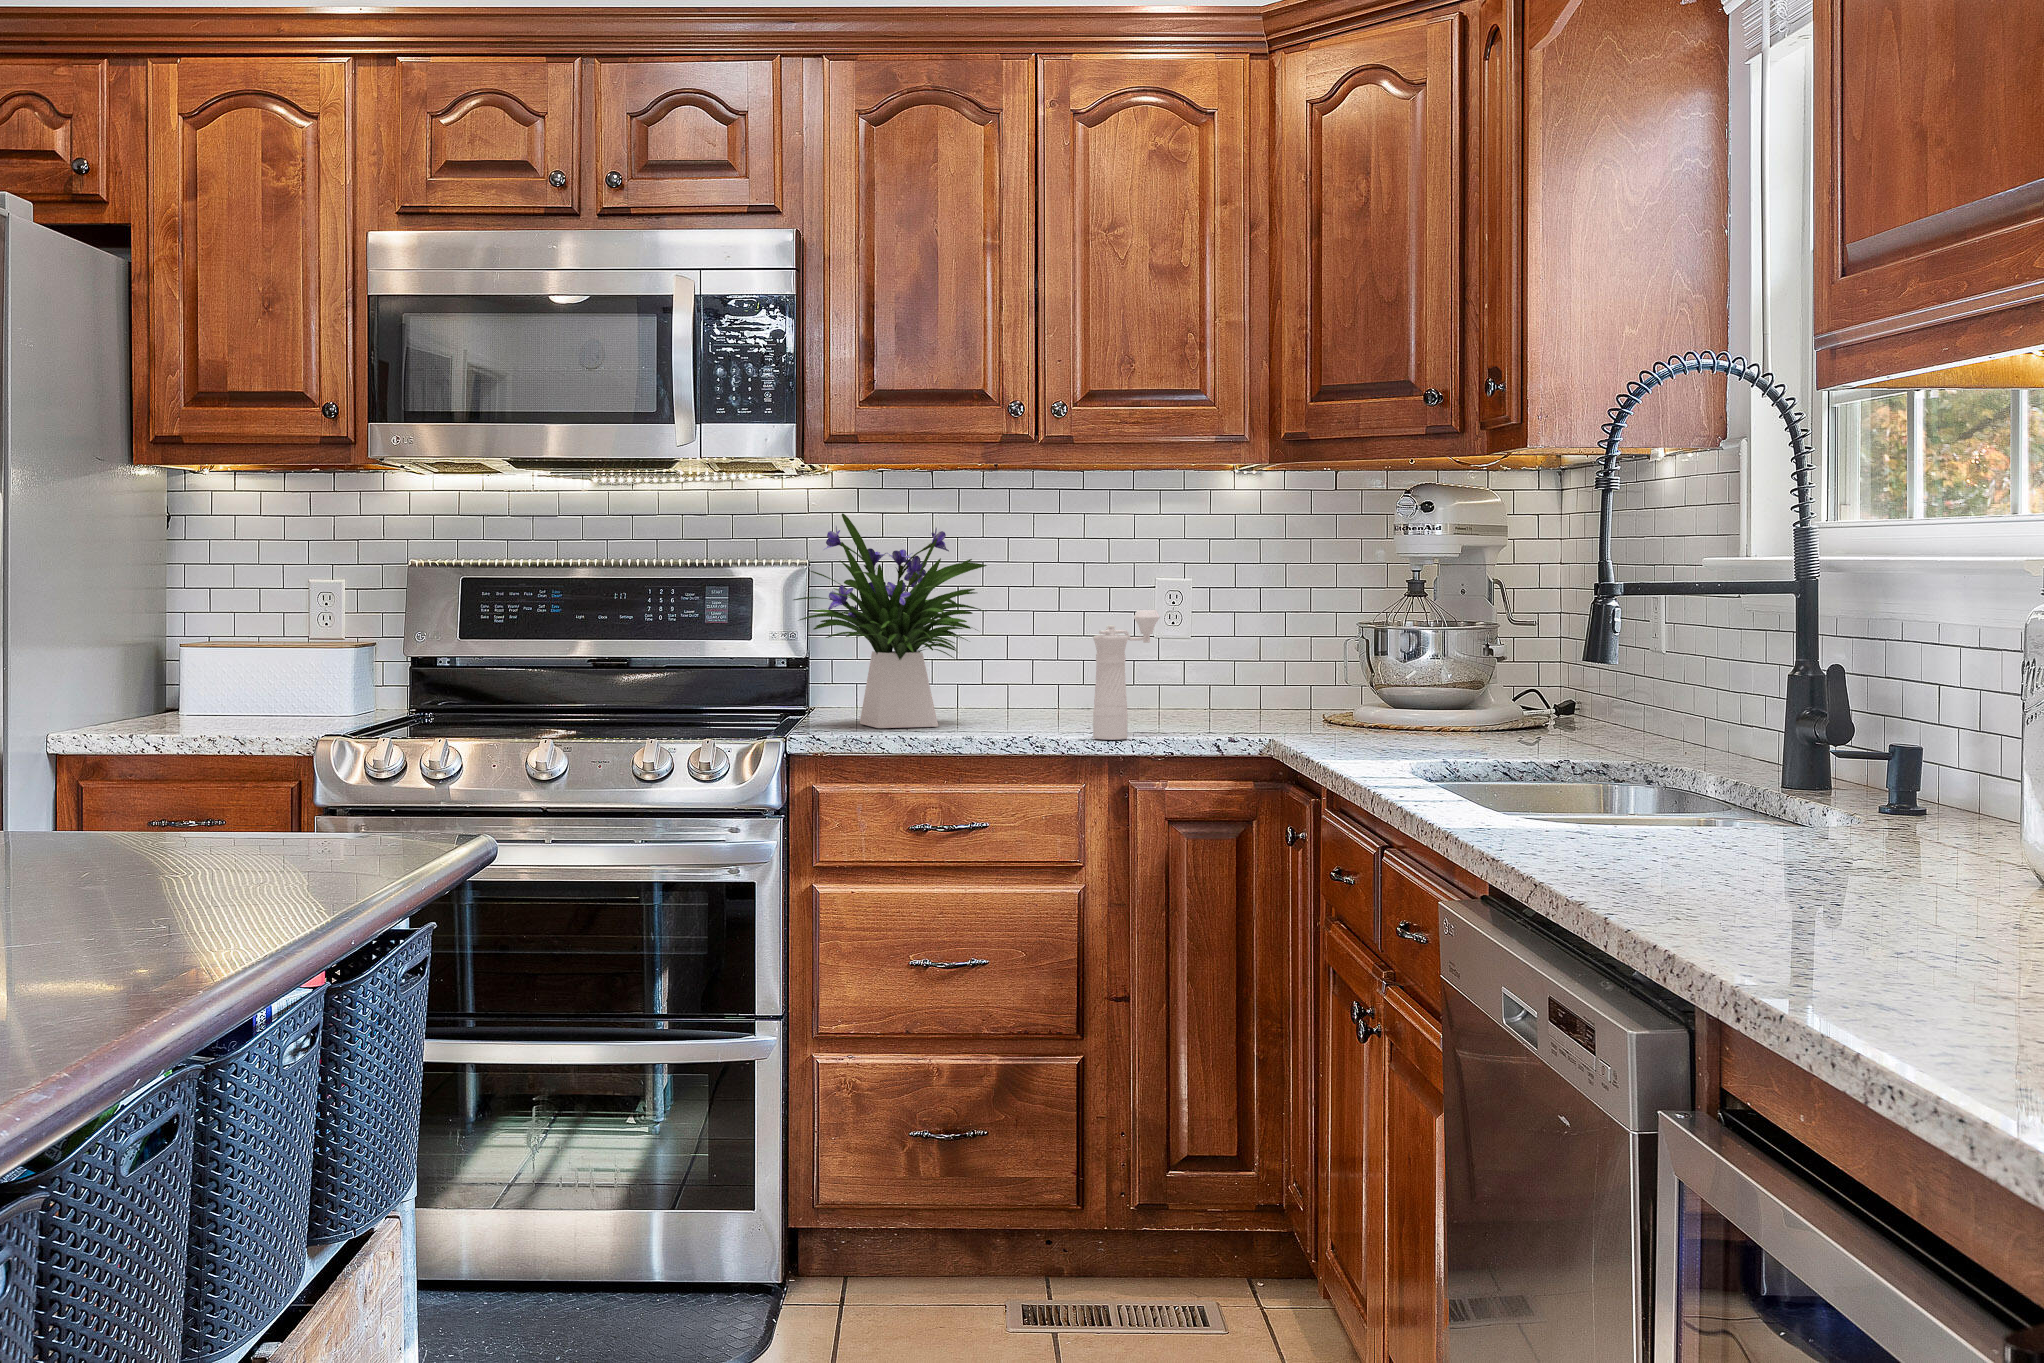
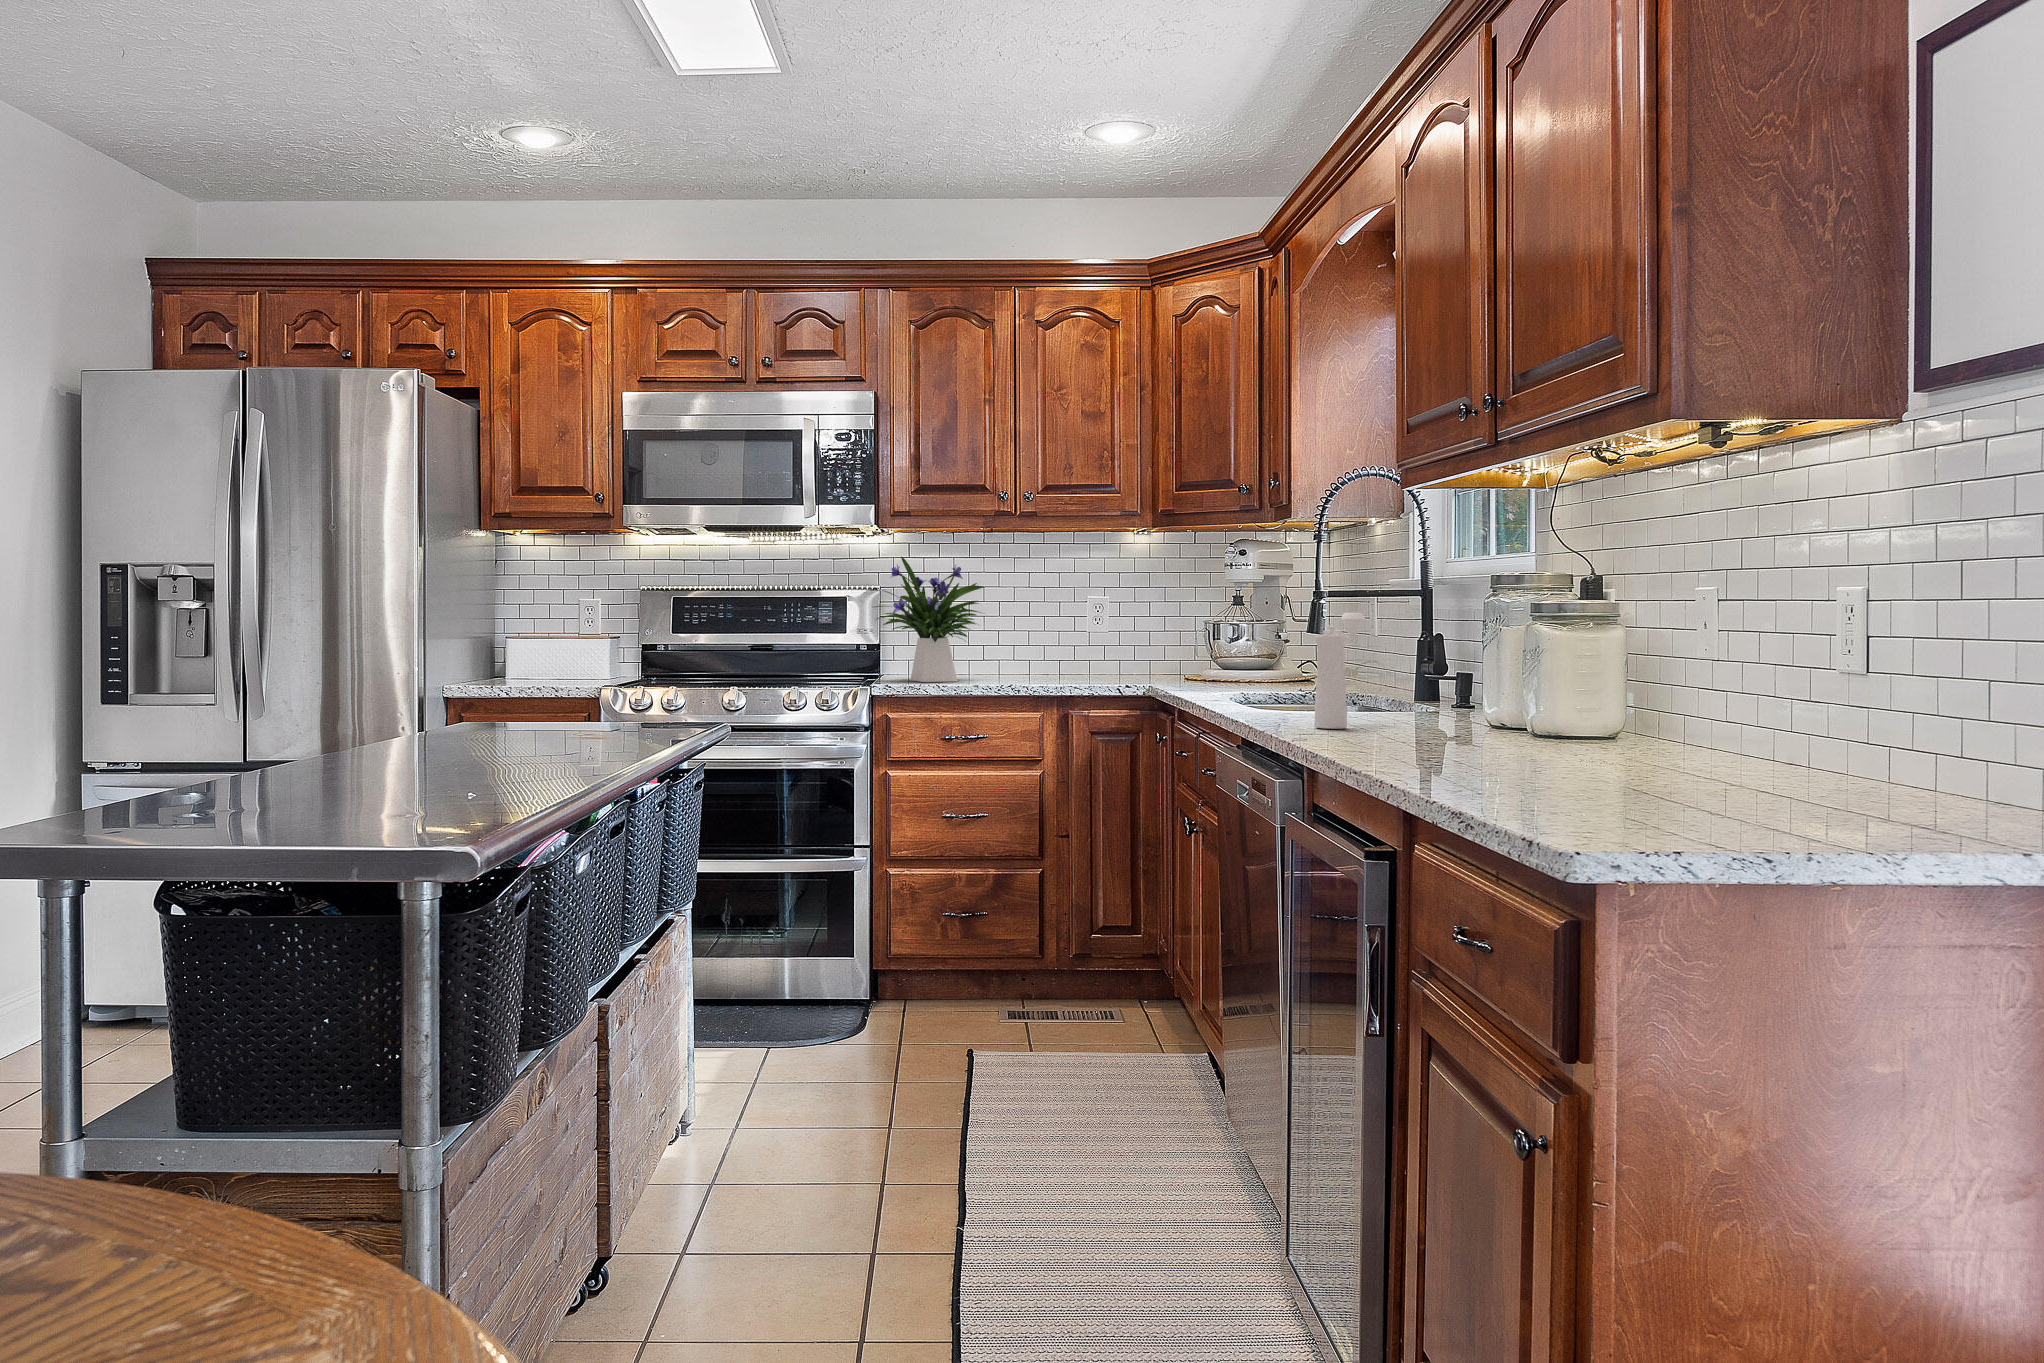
pepper mill: present [1093,610,1160,740] -> present [1315,613,1365,729]

